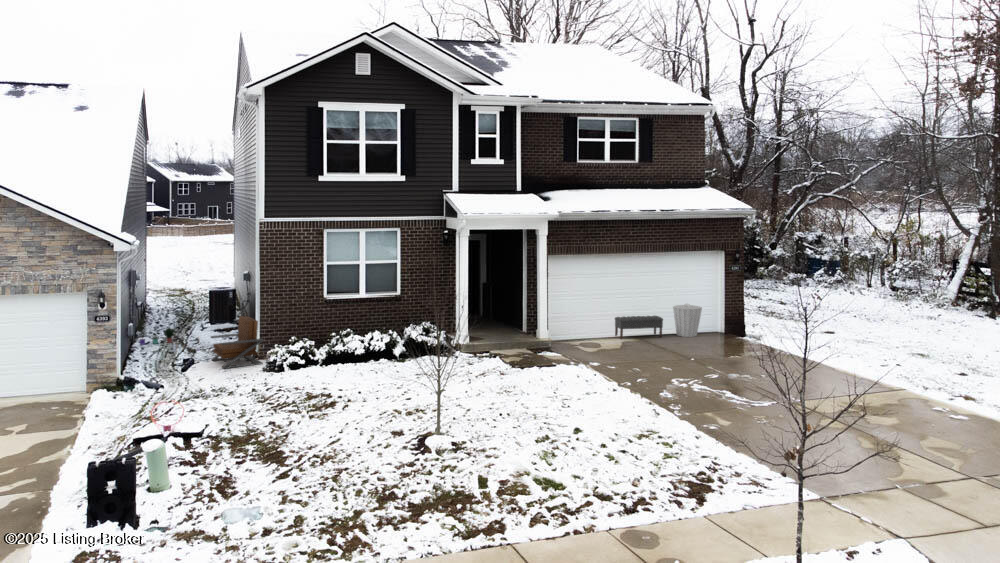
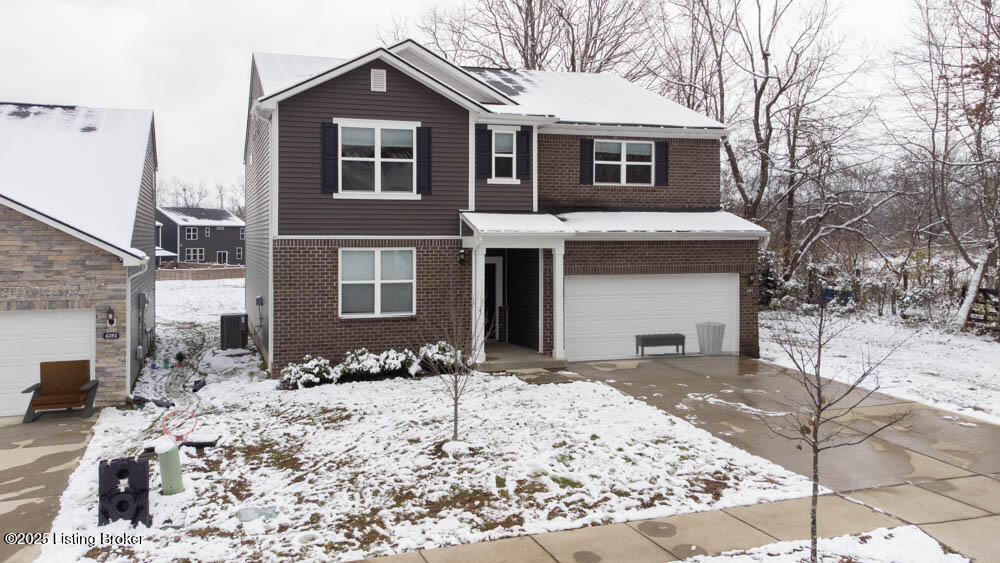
lounge chair: present [211,316,263,369] -> present [21,359,101,423]

